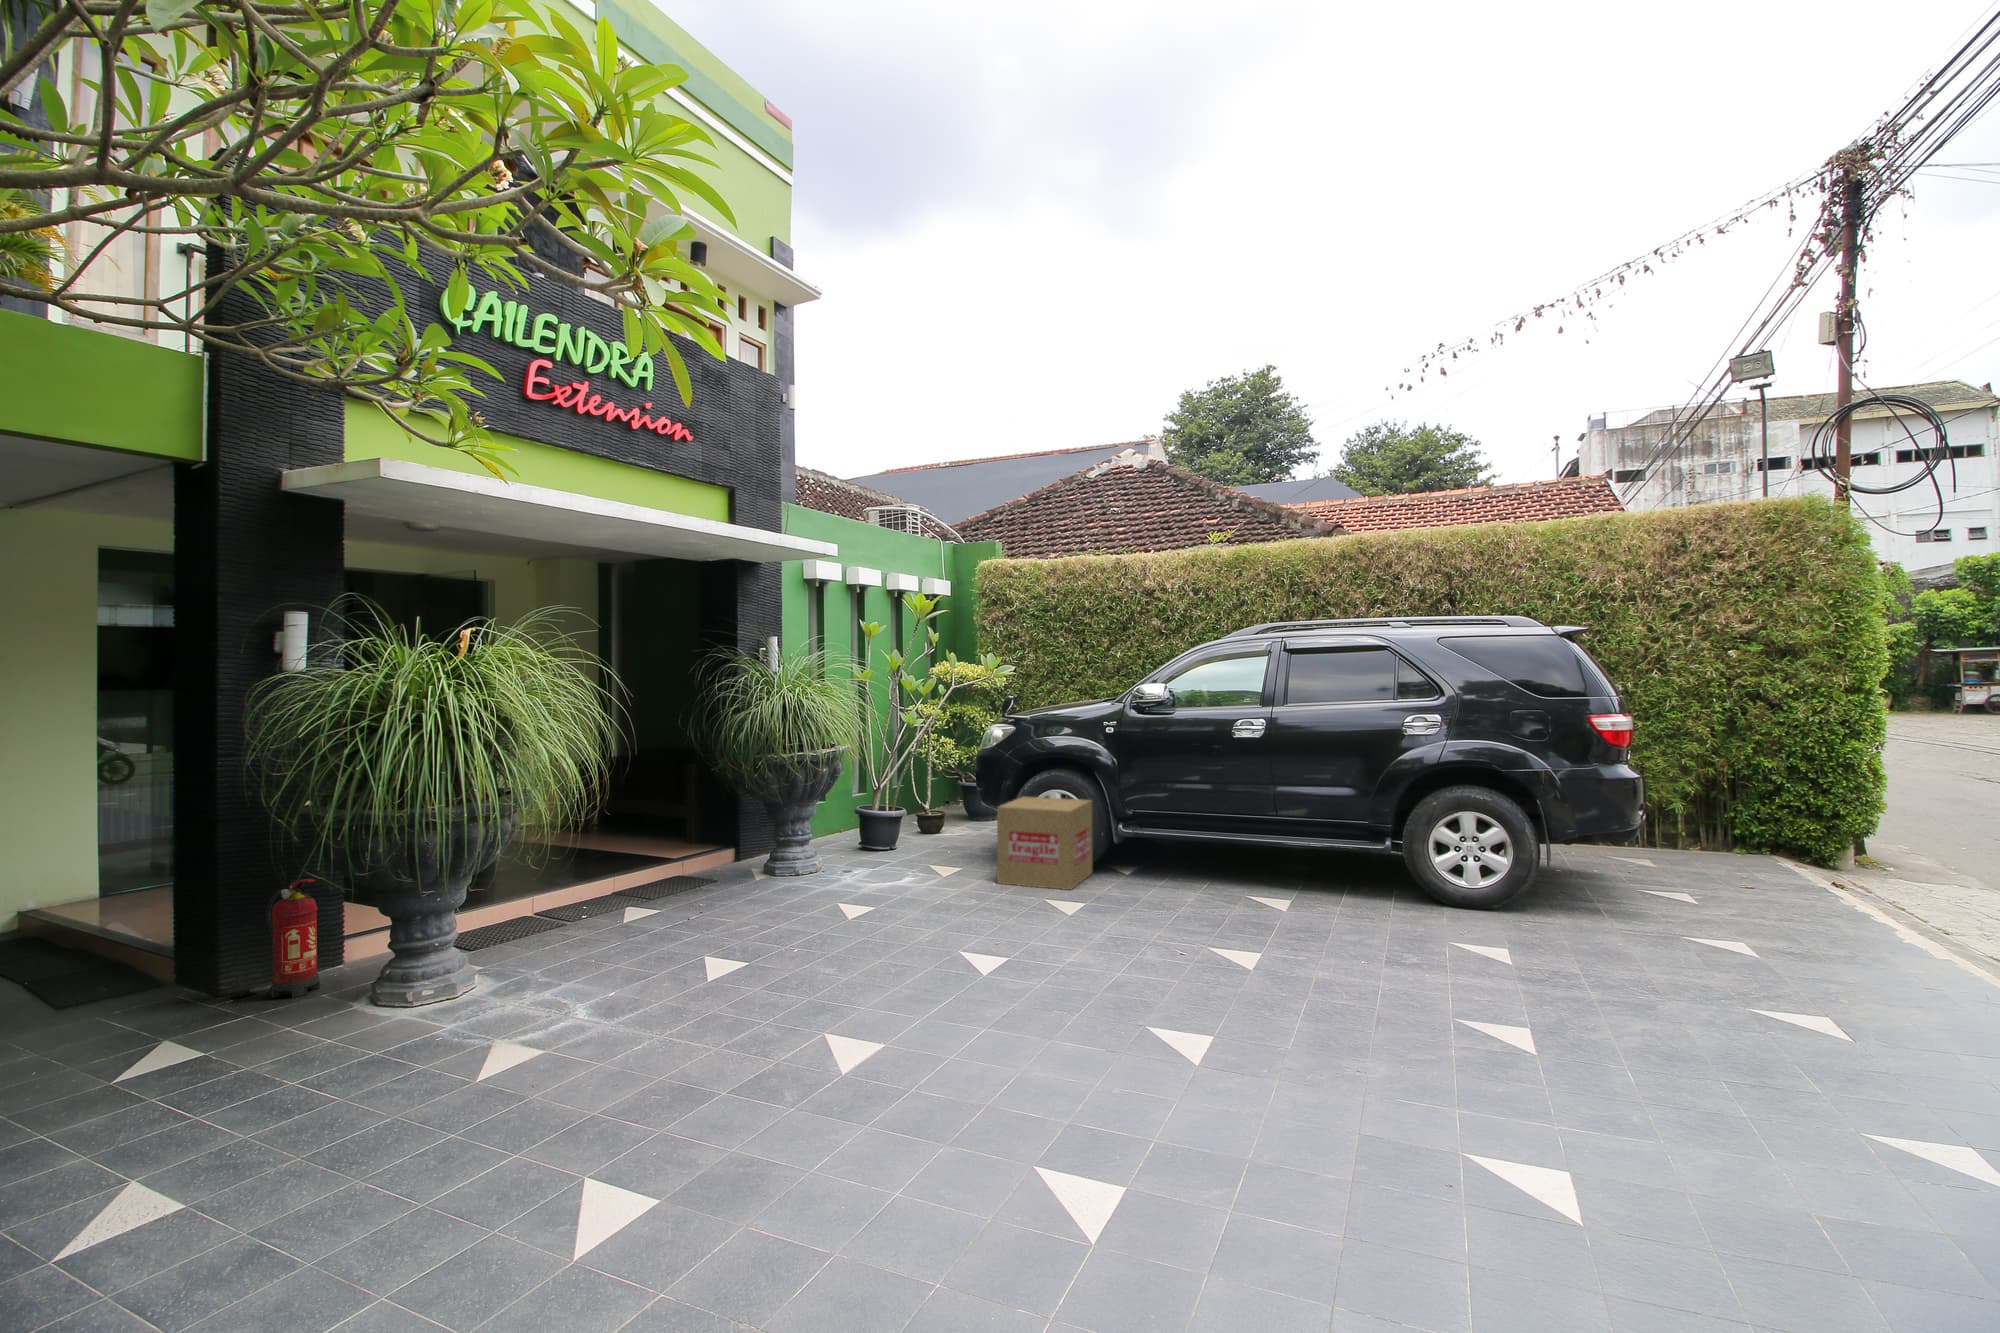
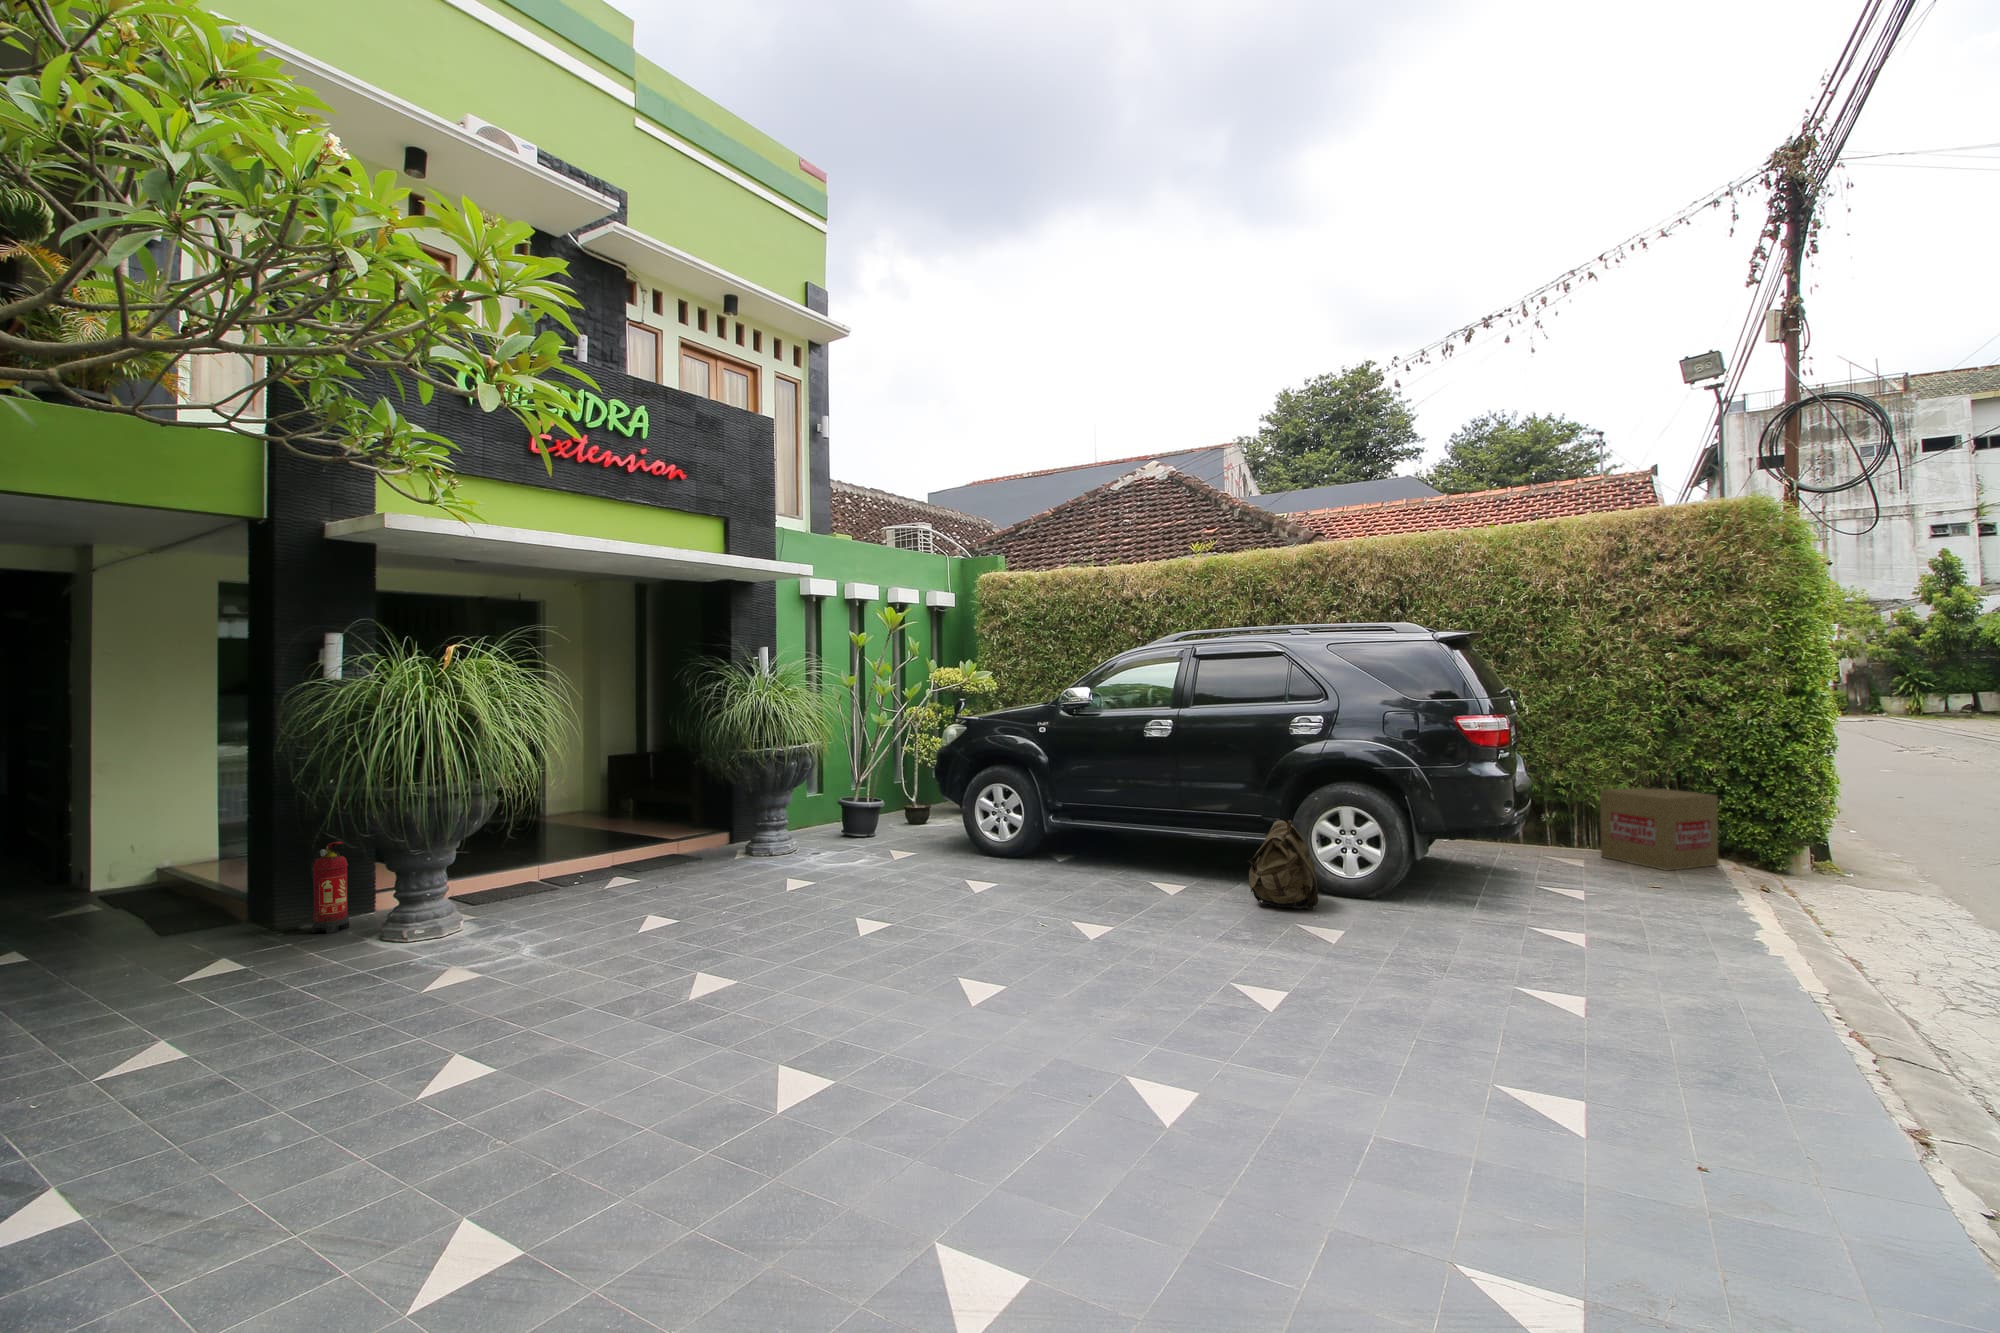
cardboard box: present [997,797,1092,890] -> present [1600,787,1718,871]
backpack: none [1373,828,1455,924] -> present [1248,820,1318,909]

